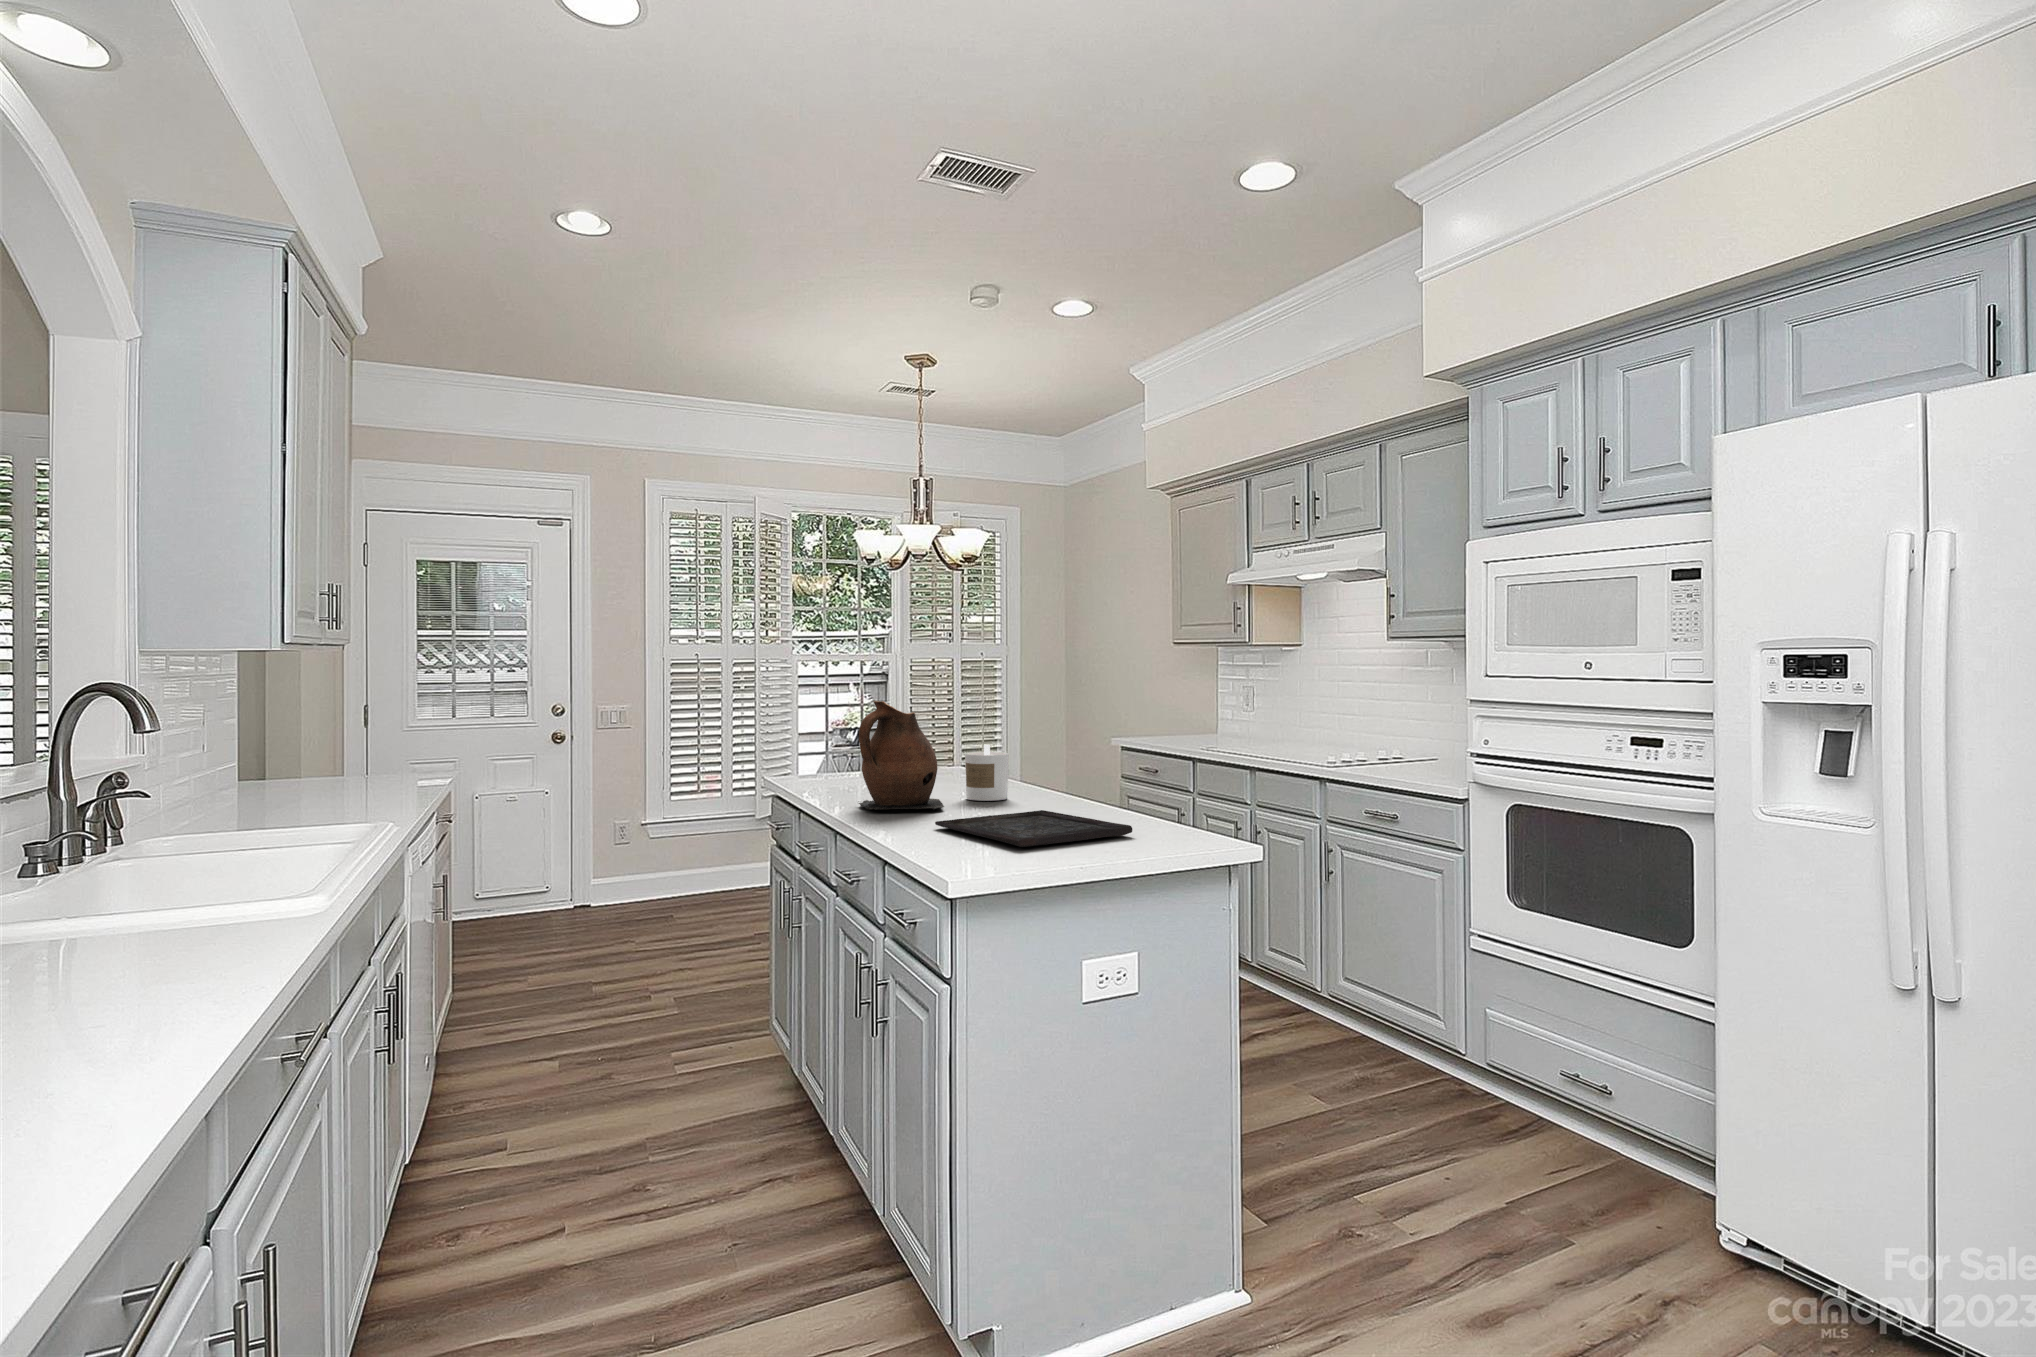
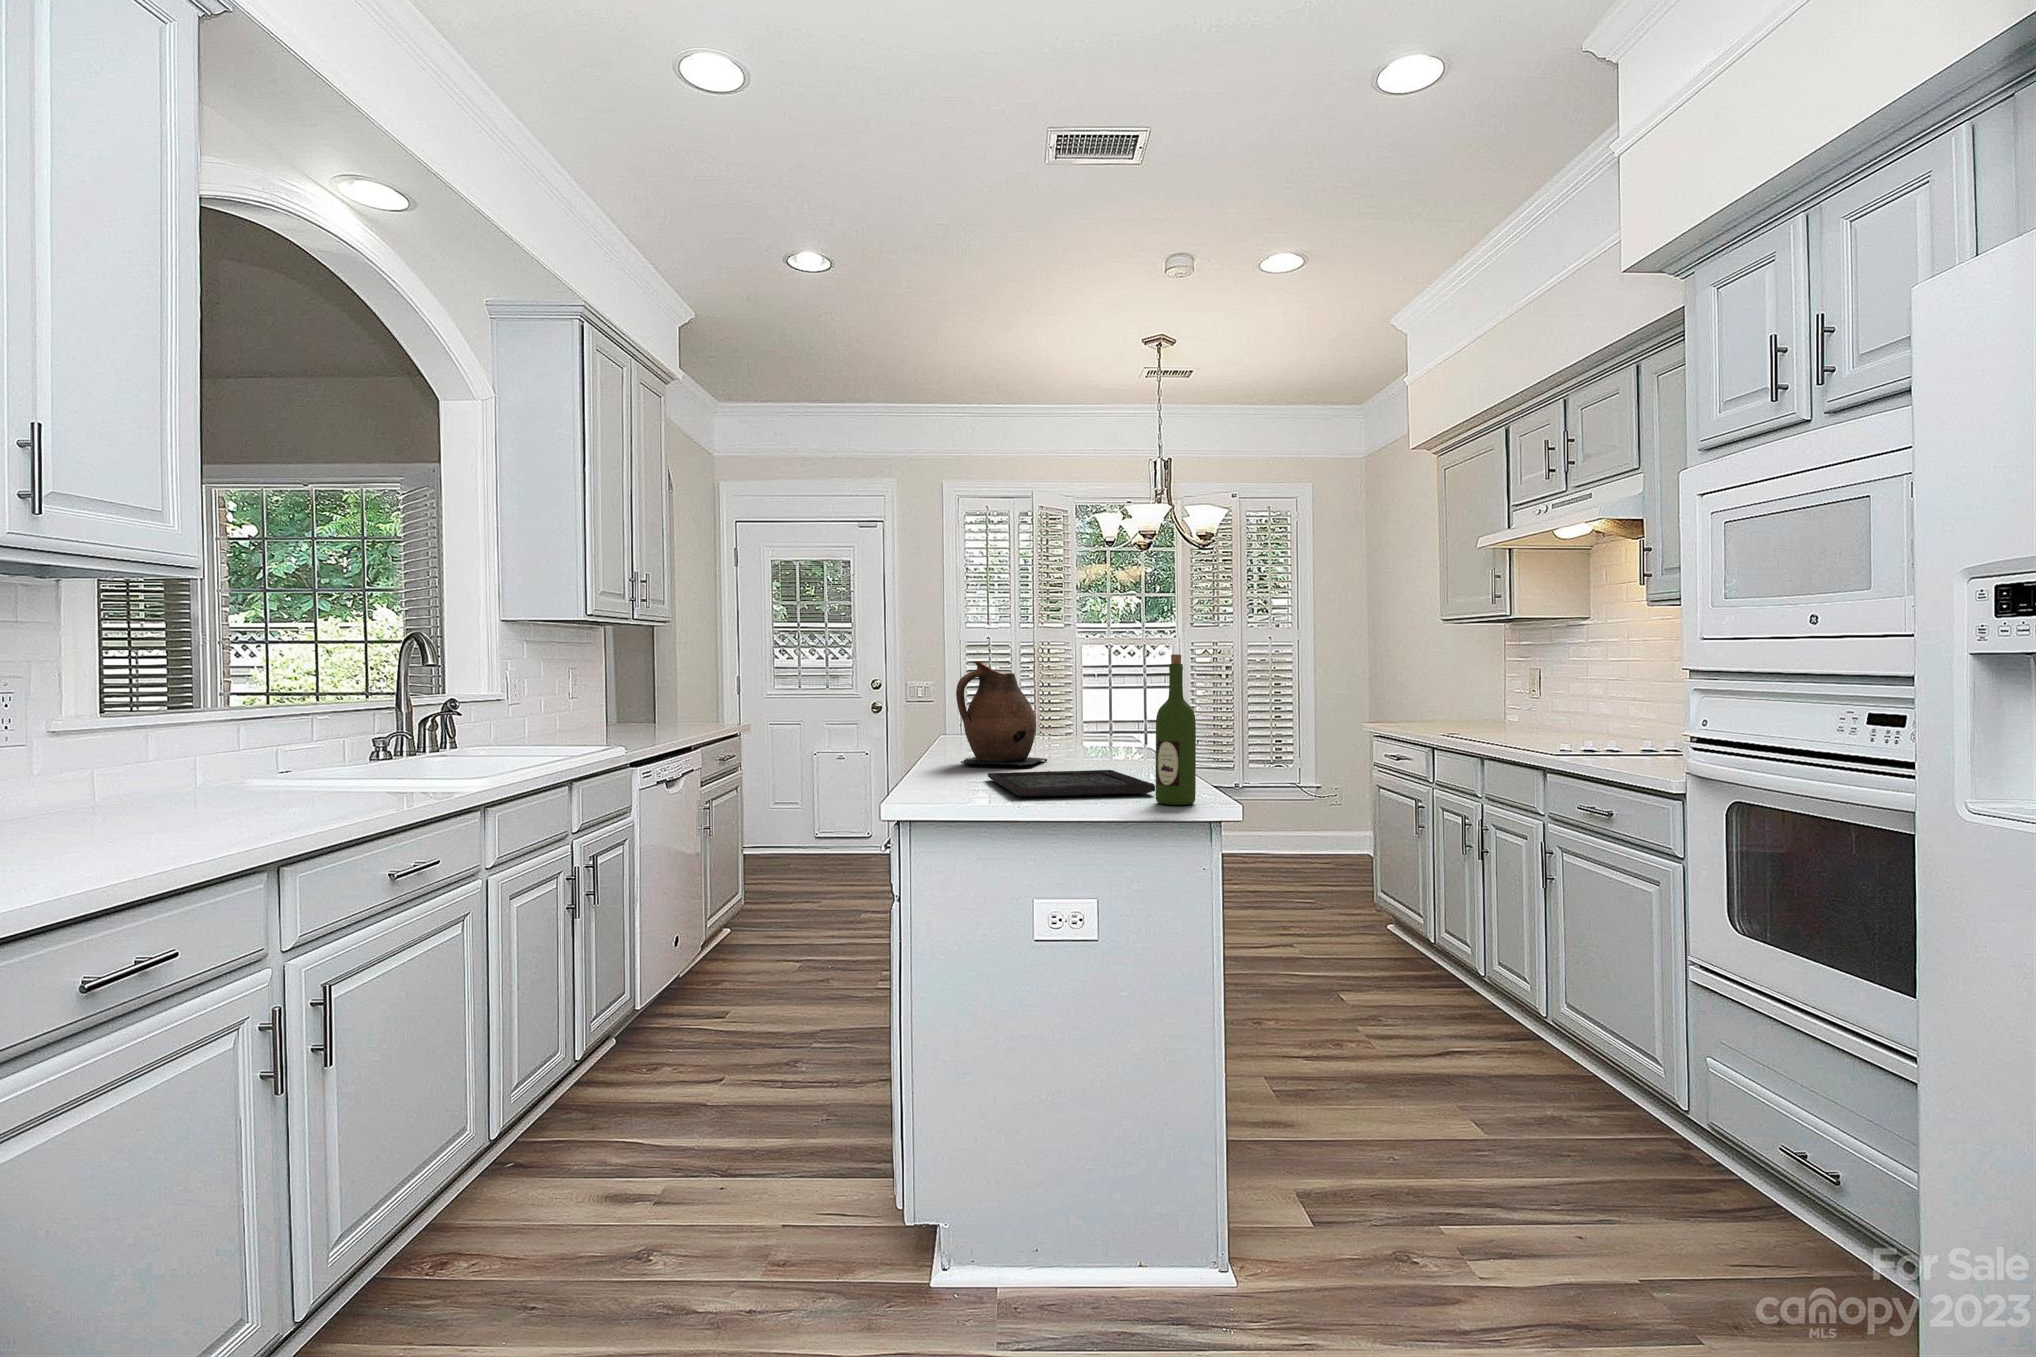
wine bottle: none [1150,703,1188,846] -> present [1156,654,1196,805]
candle: present [965,745,1009,801] -> none [1076,708,1120,763]

